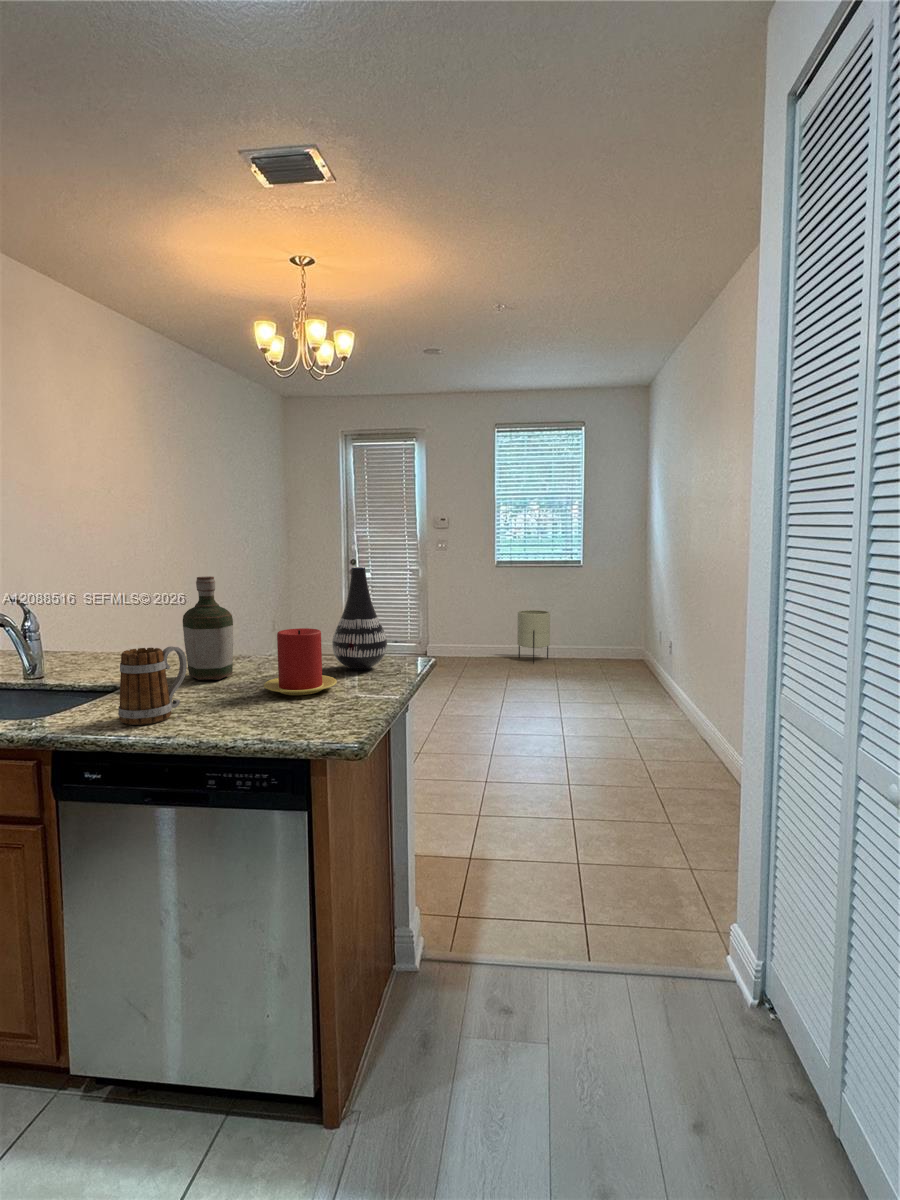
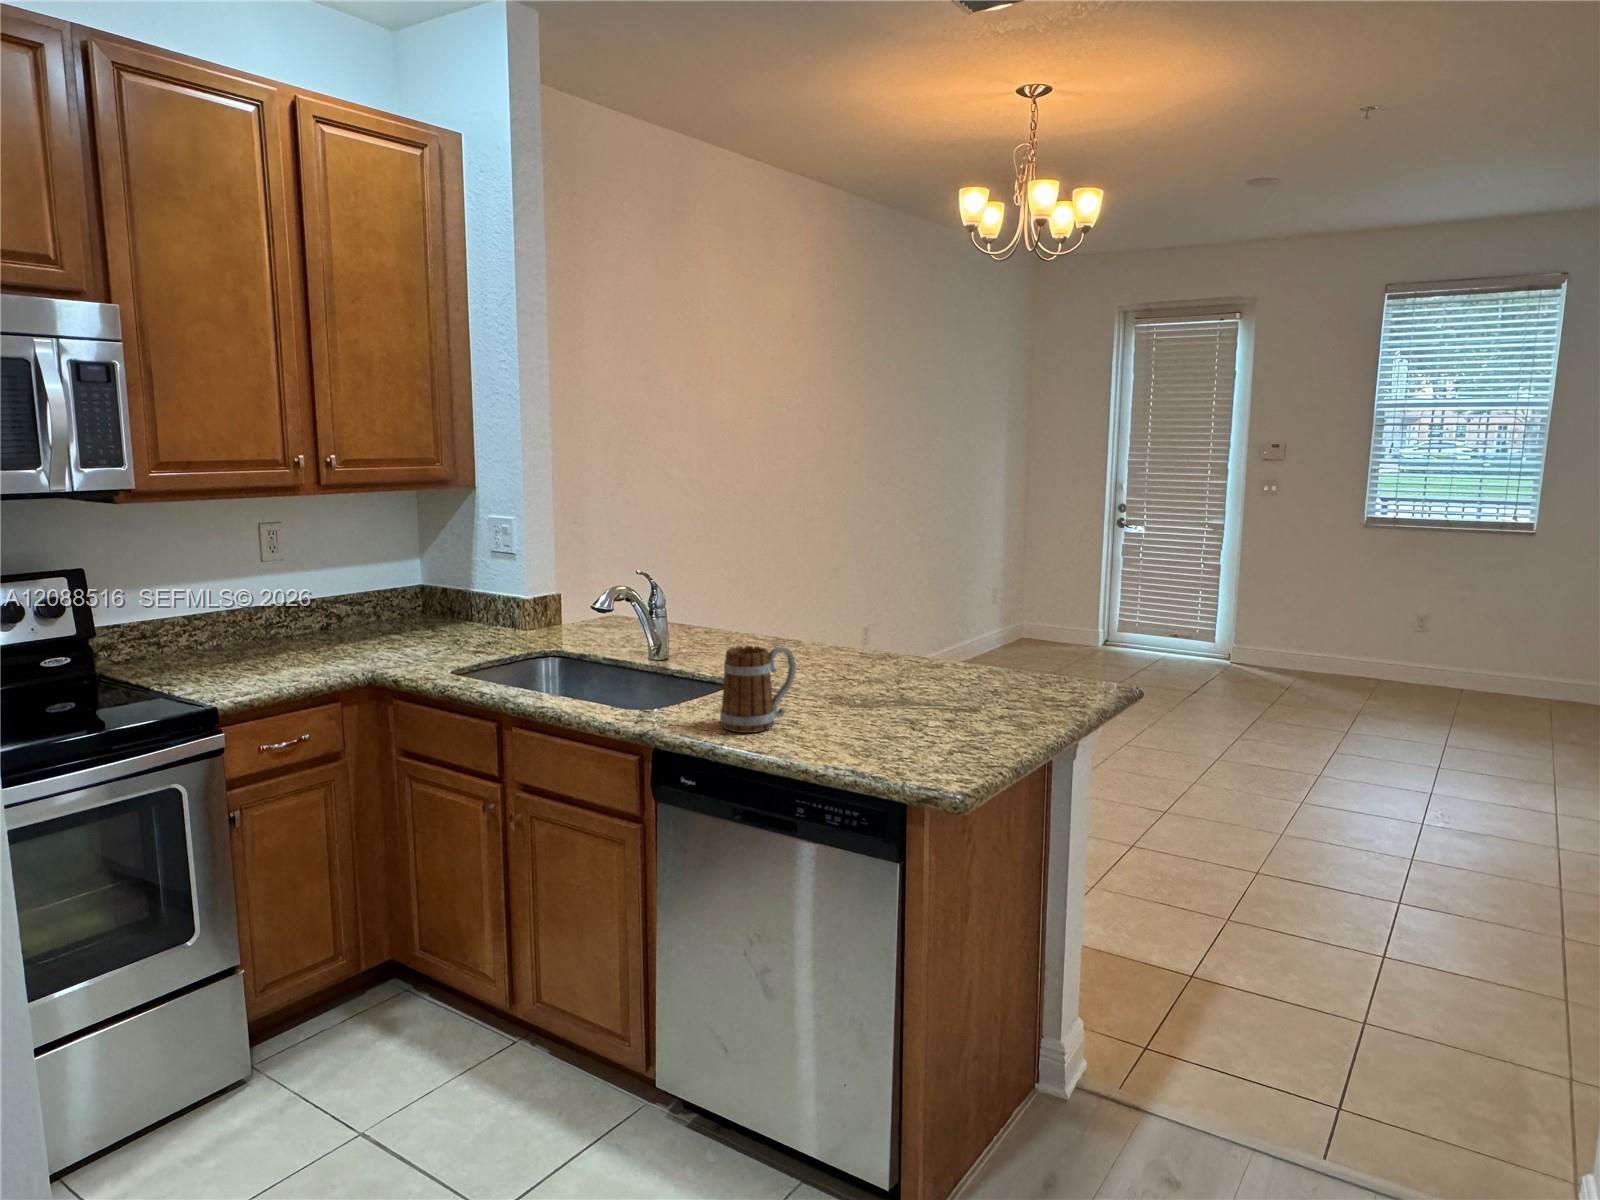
vase: present [332,567,387,670] -> none [987,557,1061,696]
bottle: present [183,576,233,680] -> none [810,558,866,686]
planter: present [517,610,550,664] -> none [1393,605,1462,698]
candle: present [264,628,337,695] -> none [886,636,976,721]

